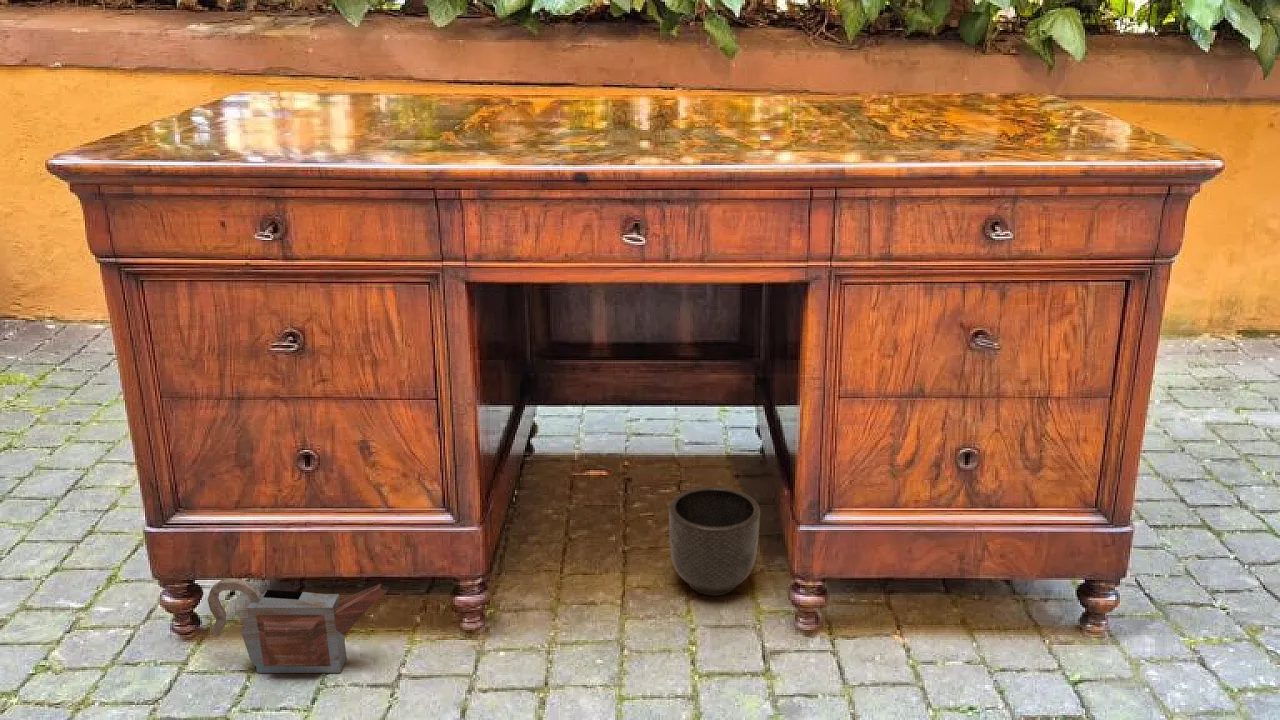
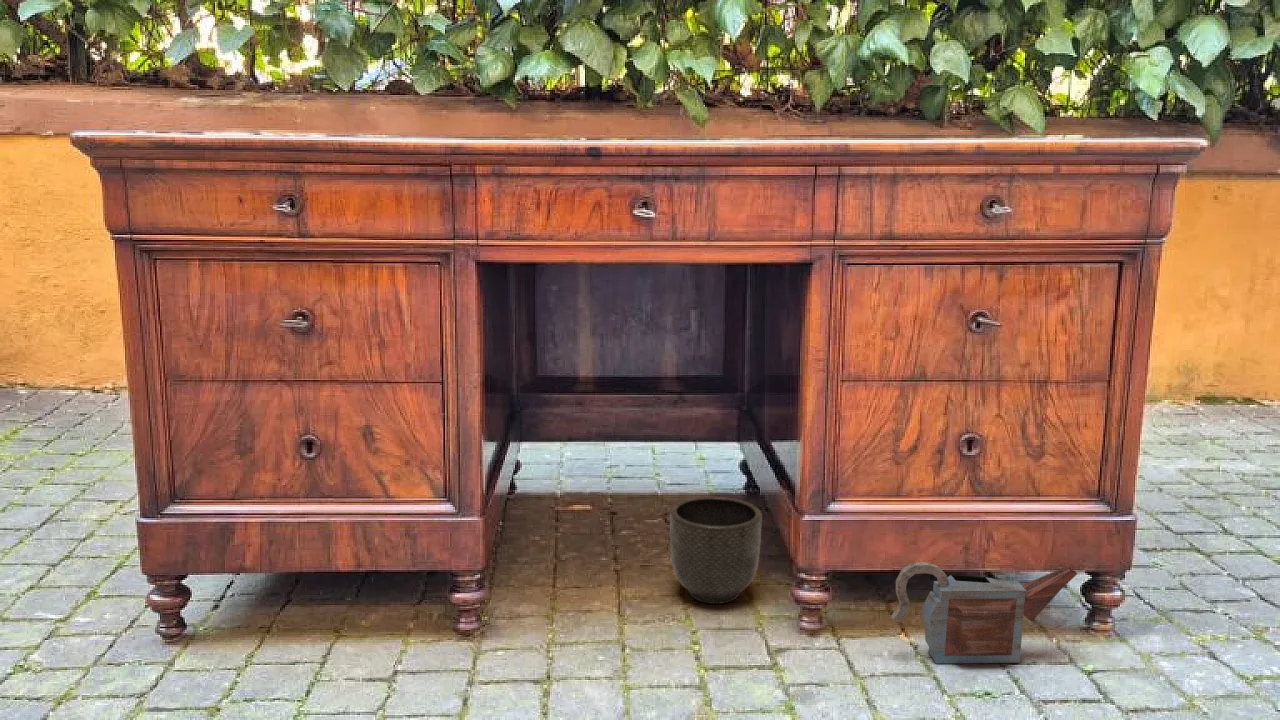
watering can: present [207,578,389,673] -> present [891,562,1077,663]

